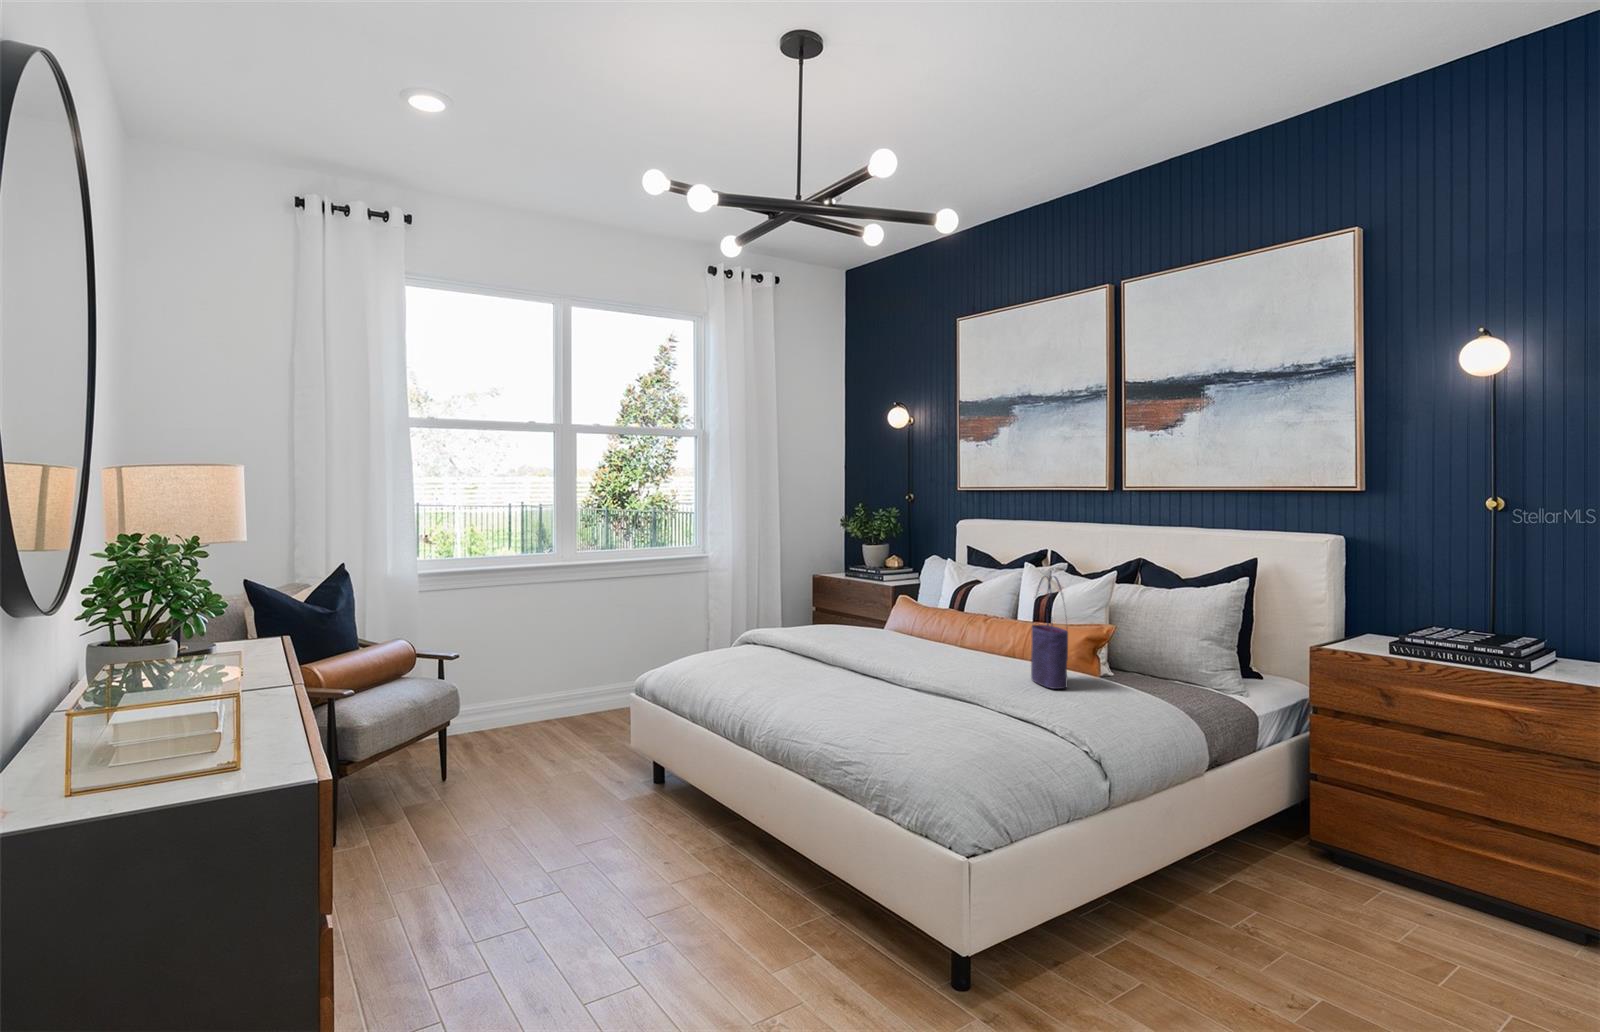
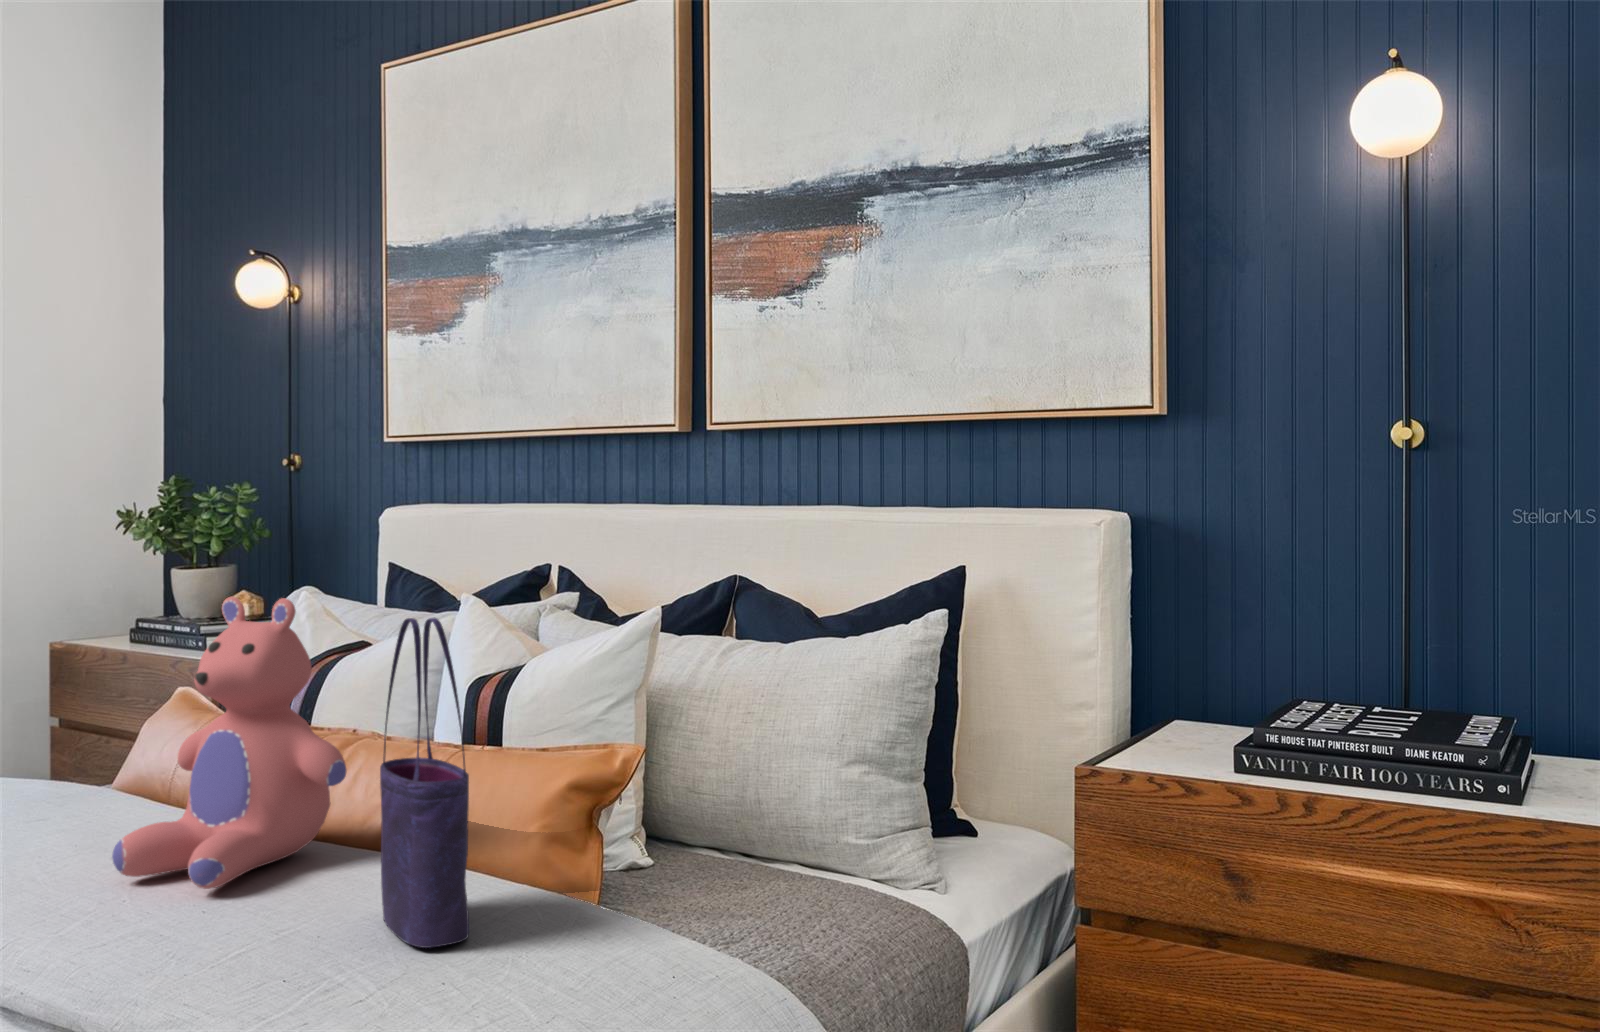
teddy bear: none [925,564,1005,667] -> present [112,597,347,889]

